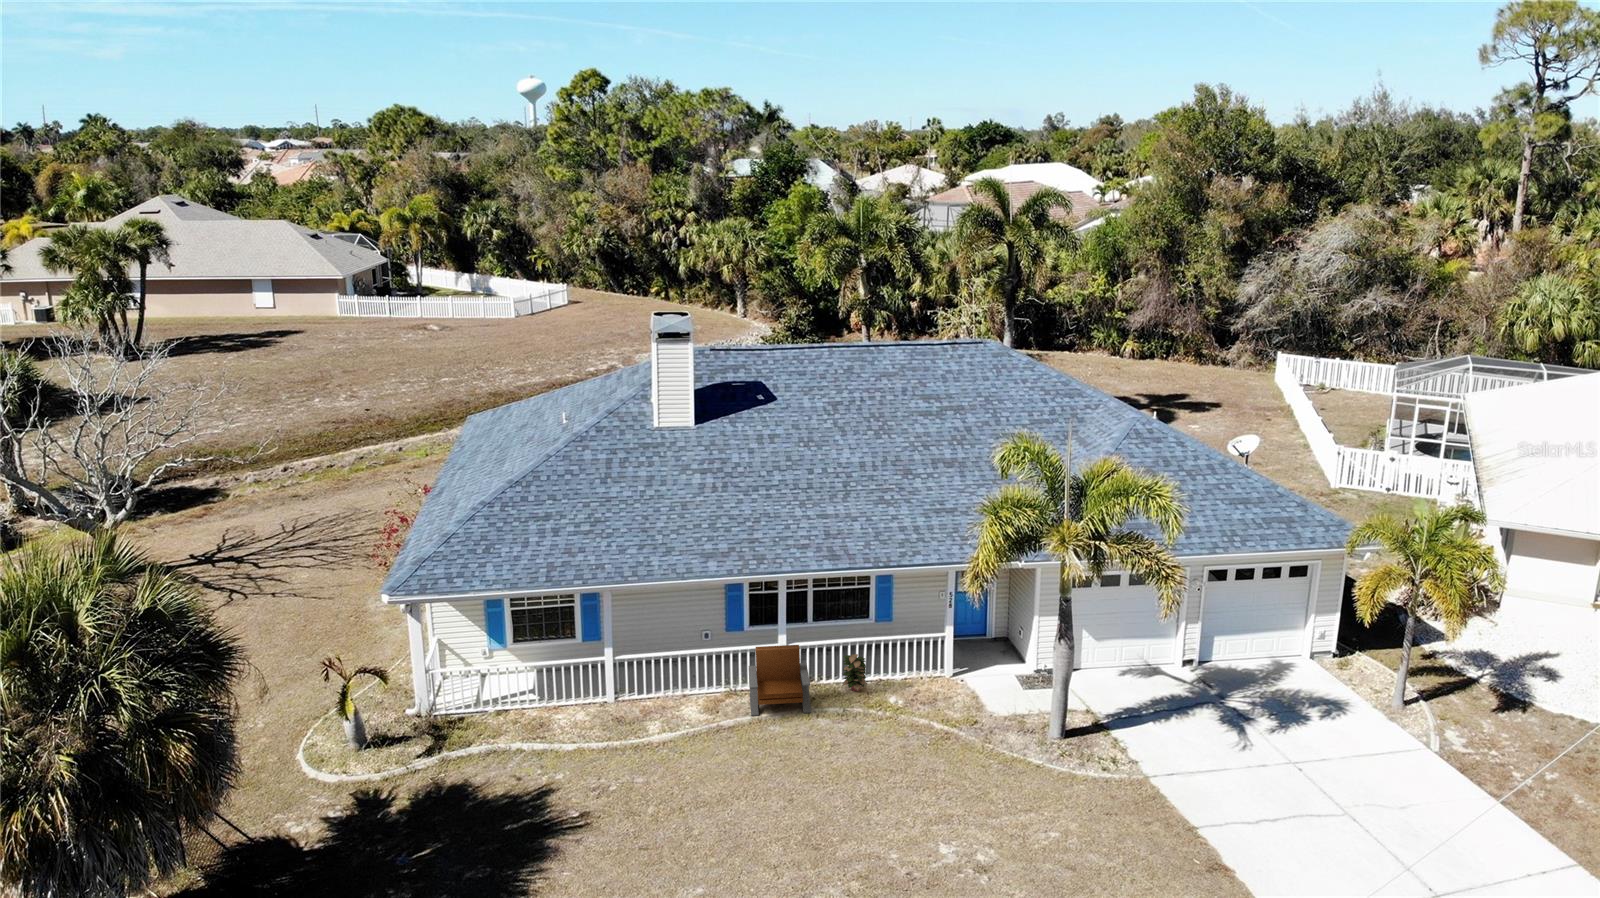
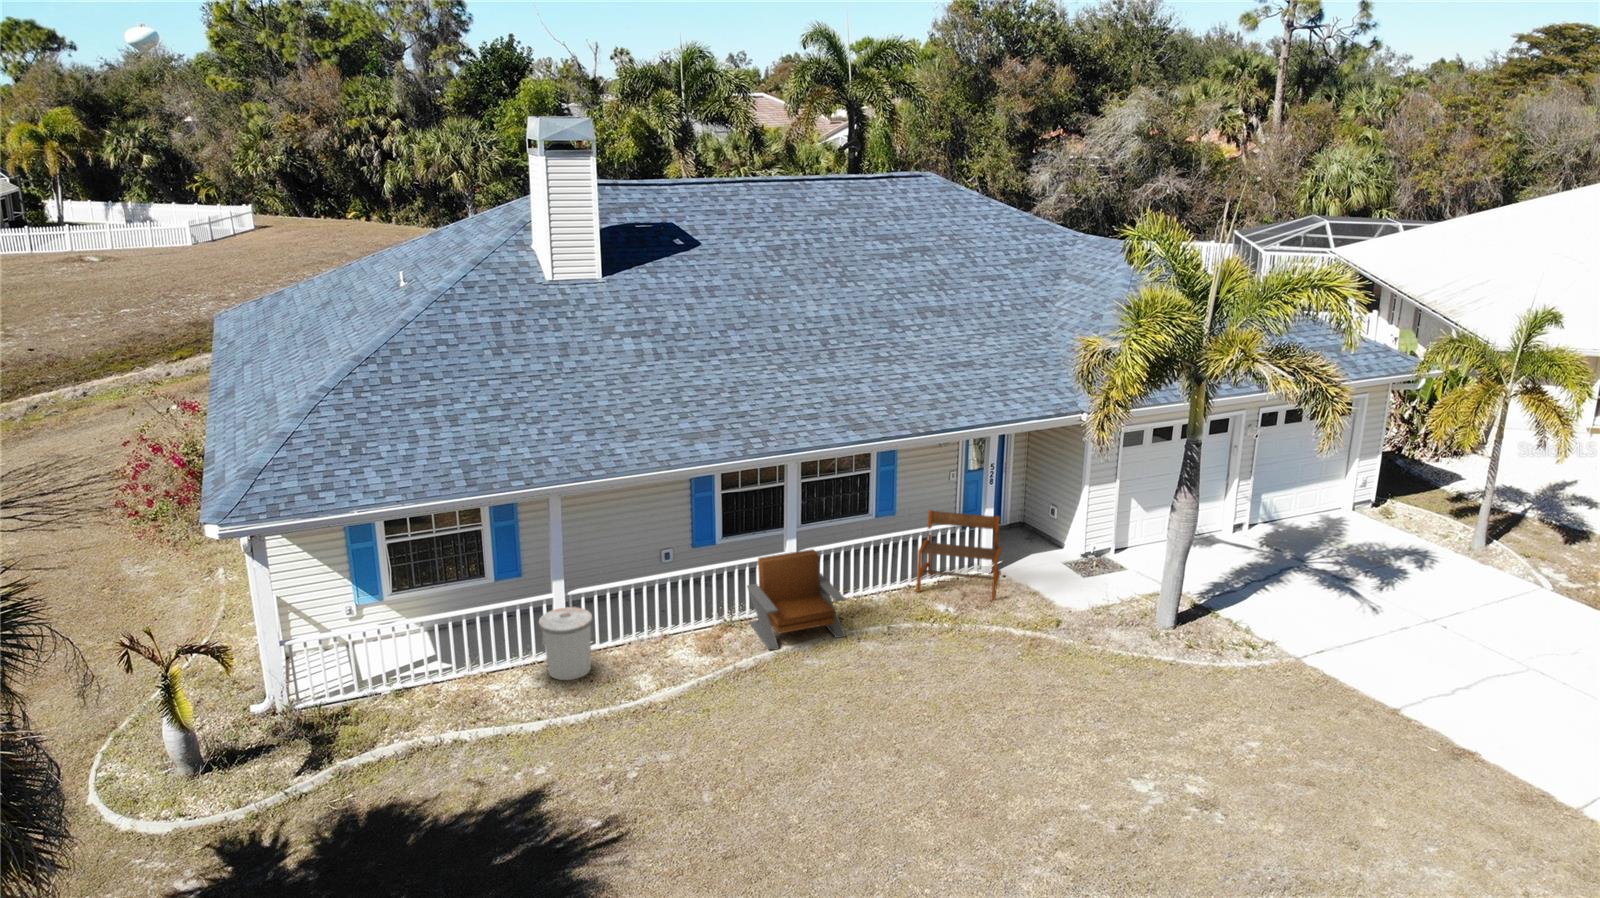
bench: none [886,623,955,700] -> present [917,510,1002,600]
decorative plant: present [842,654,867,691] -> none [865,555,899,603]
trash can: none [591,668,628,719] -> present [539,607,593,680]

